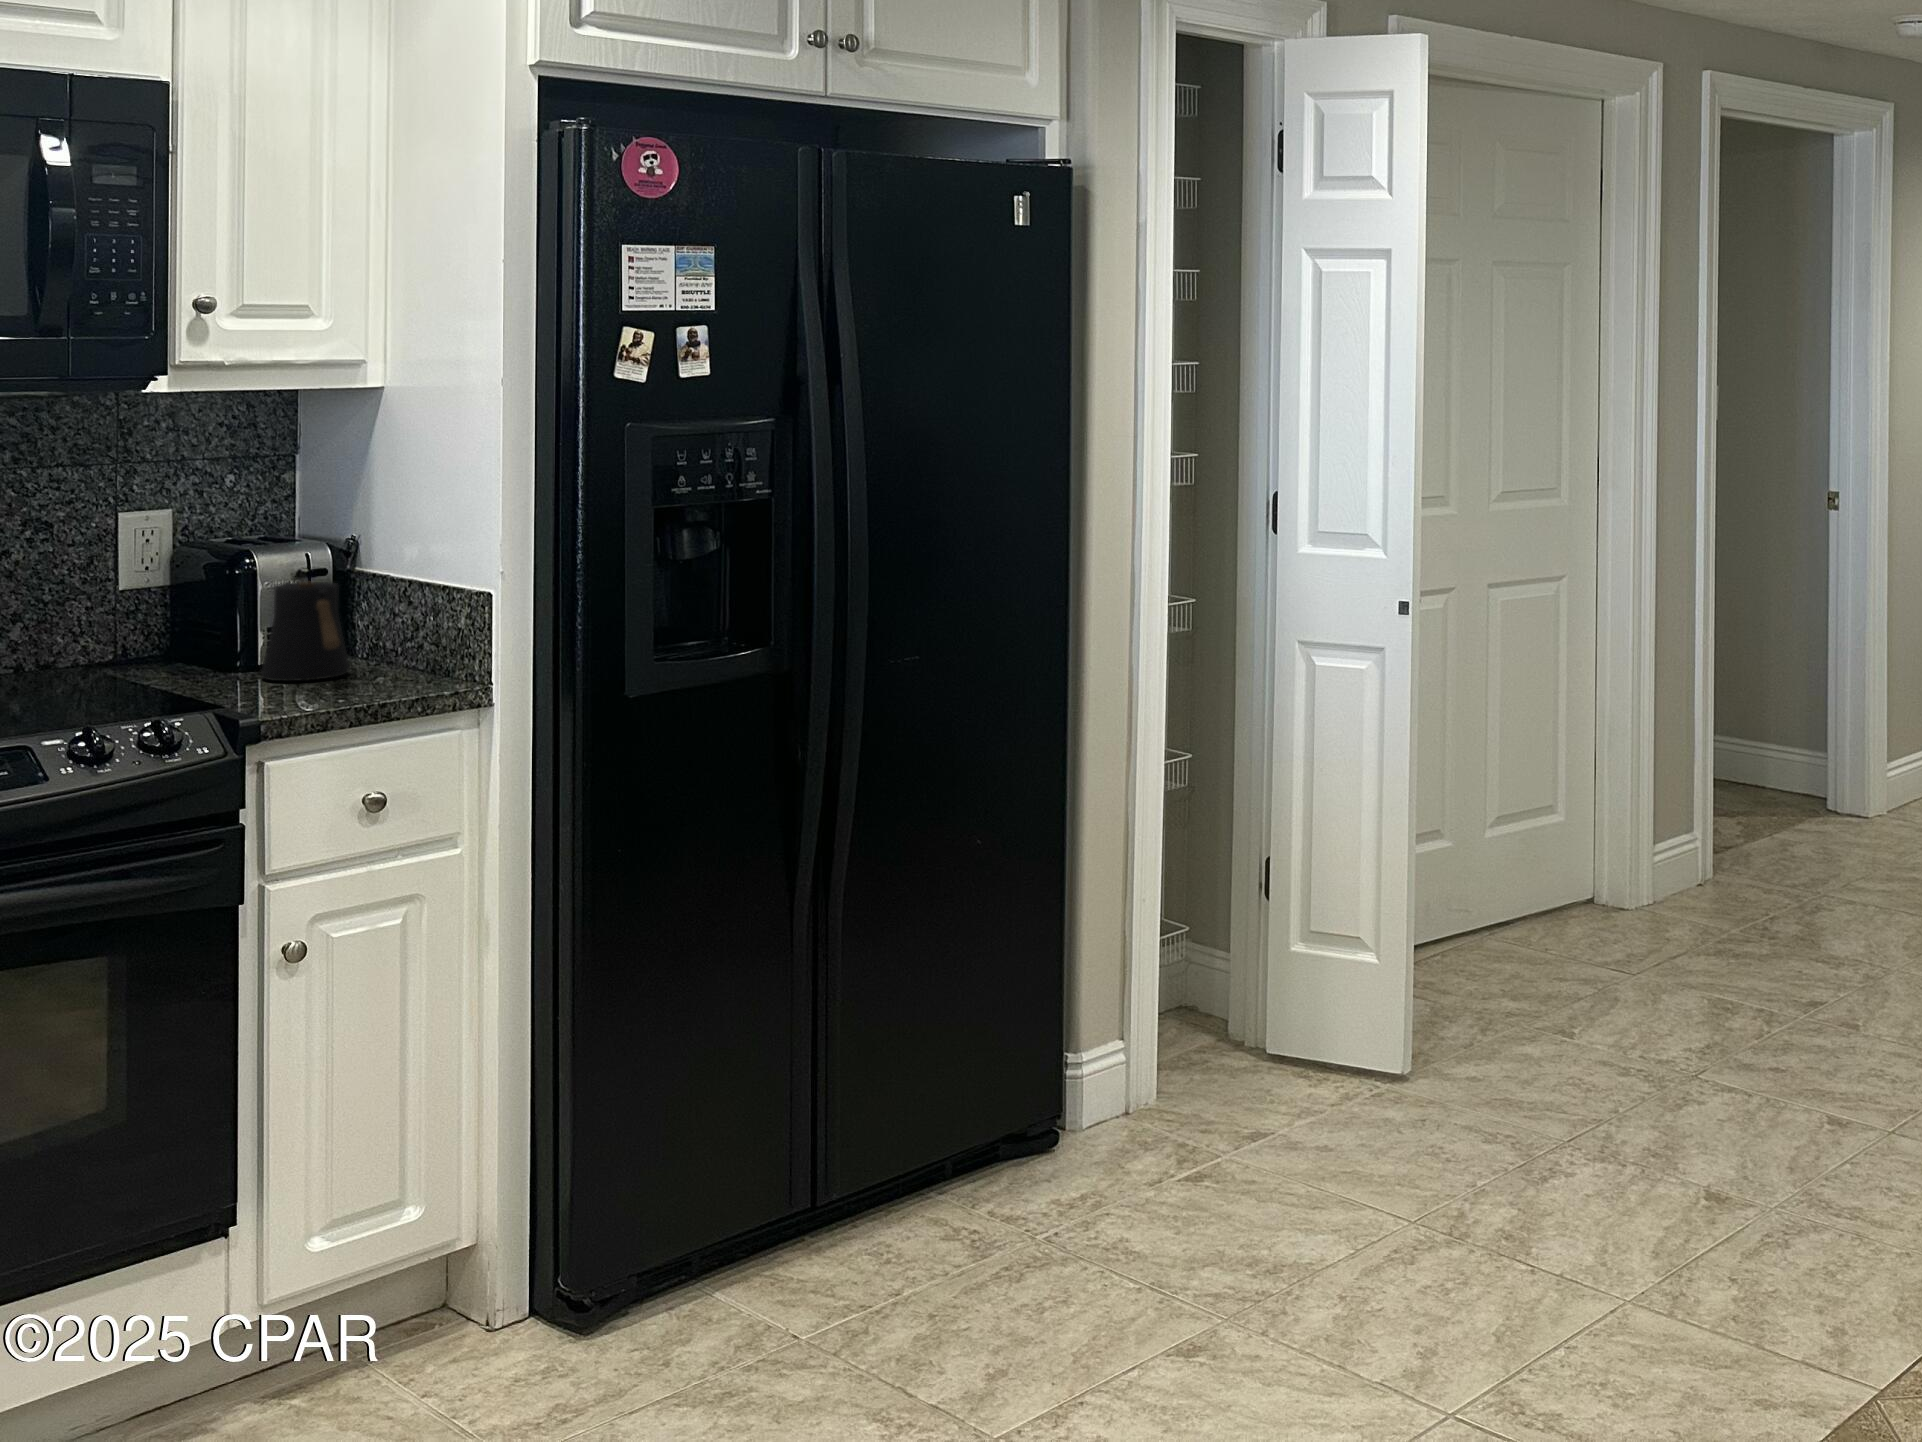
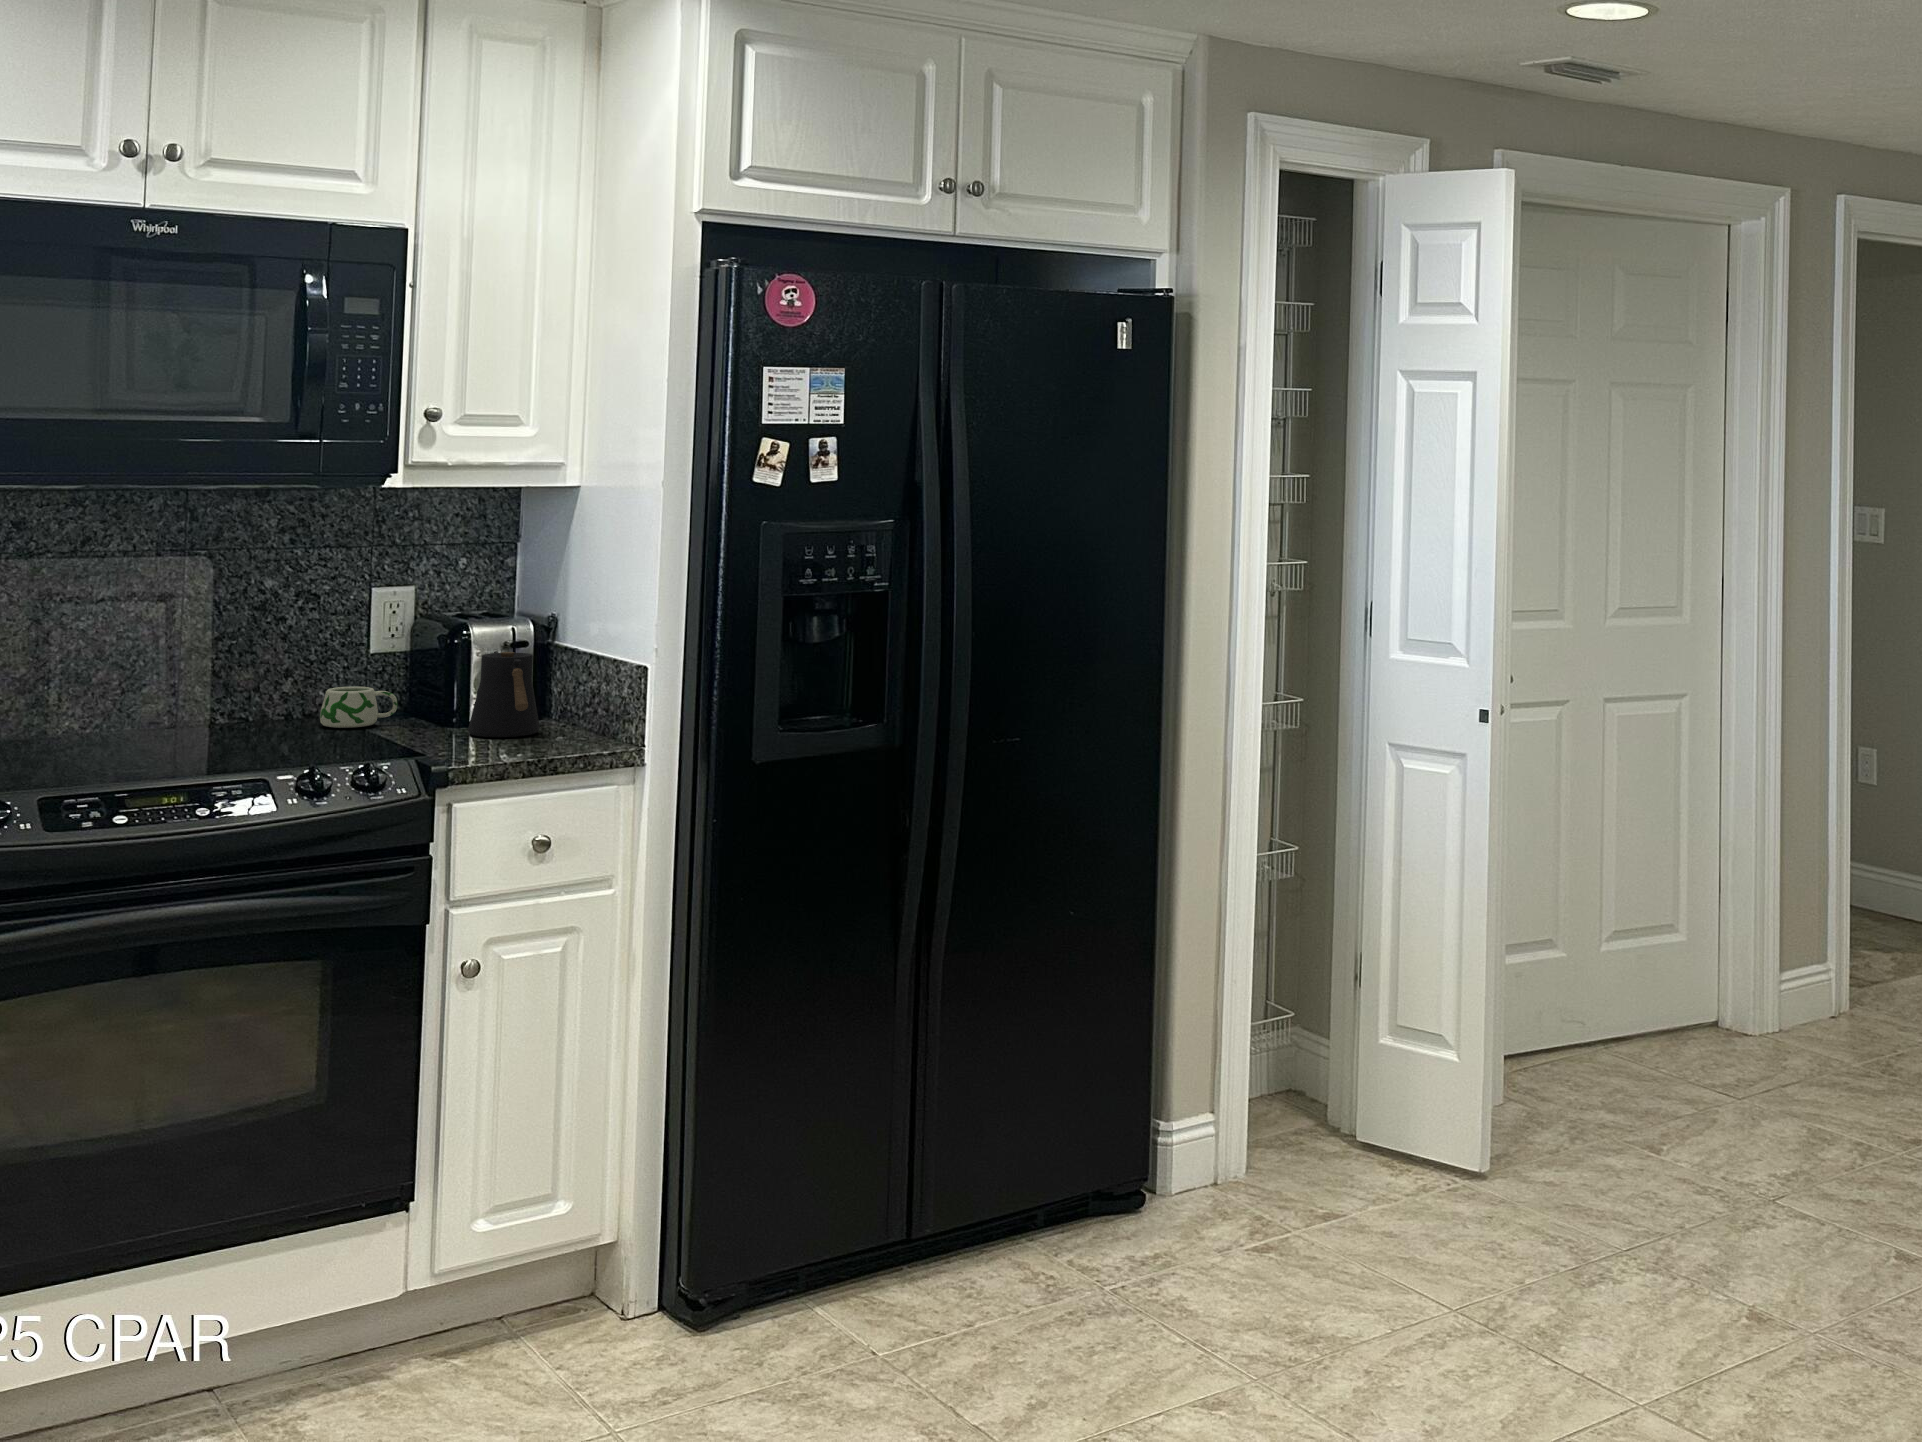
mug: none [66,630,165,679] -> present [320,687,398,728]

